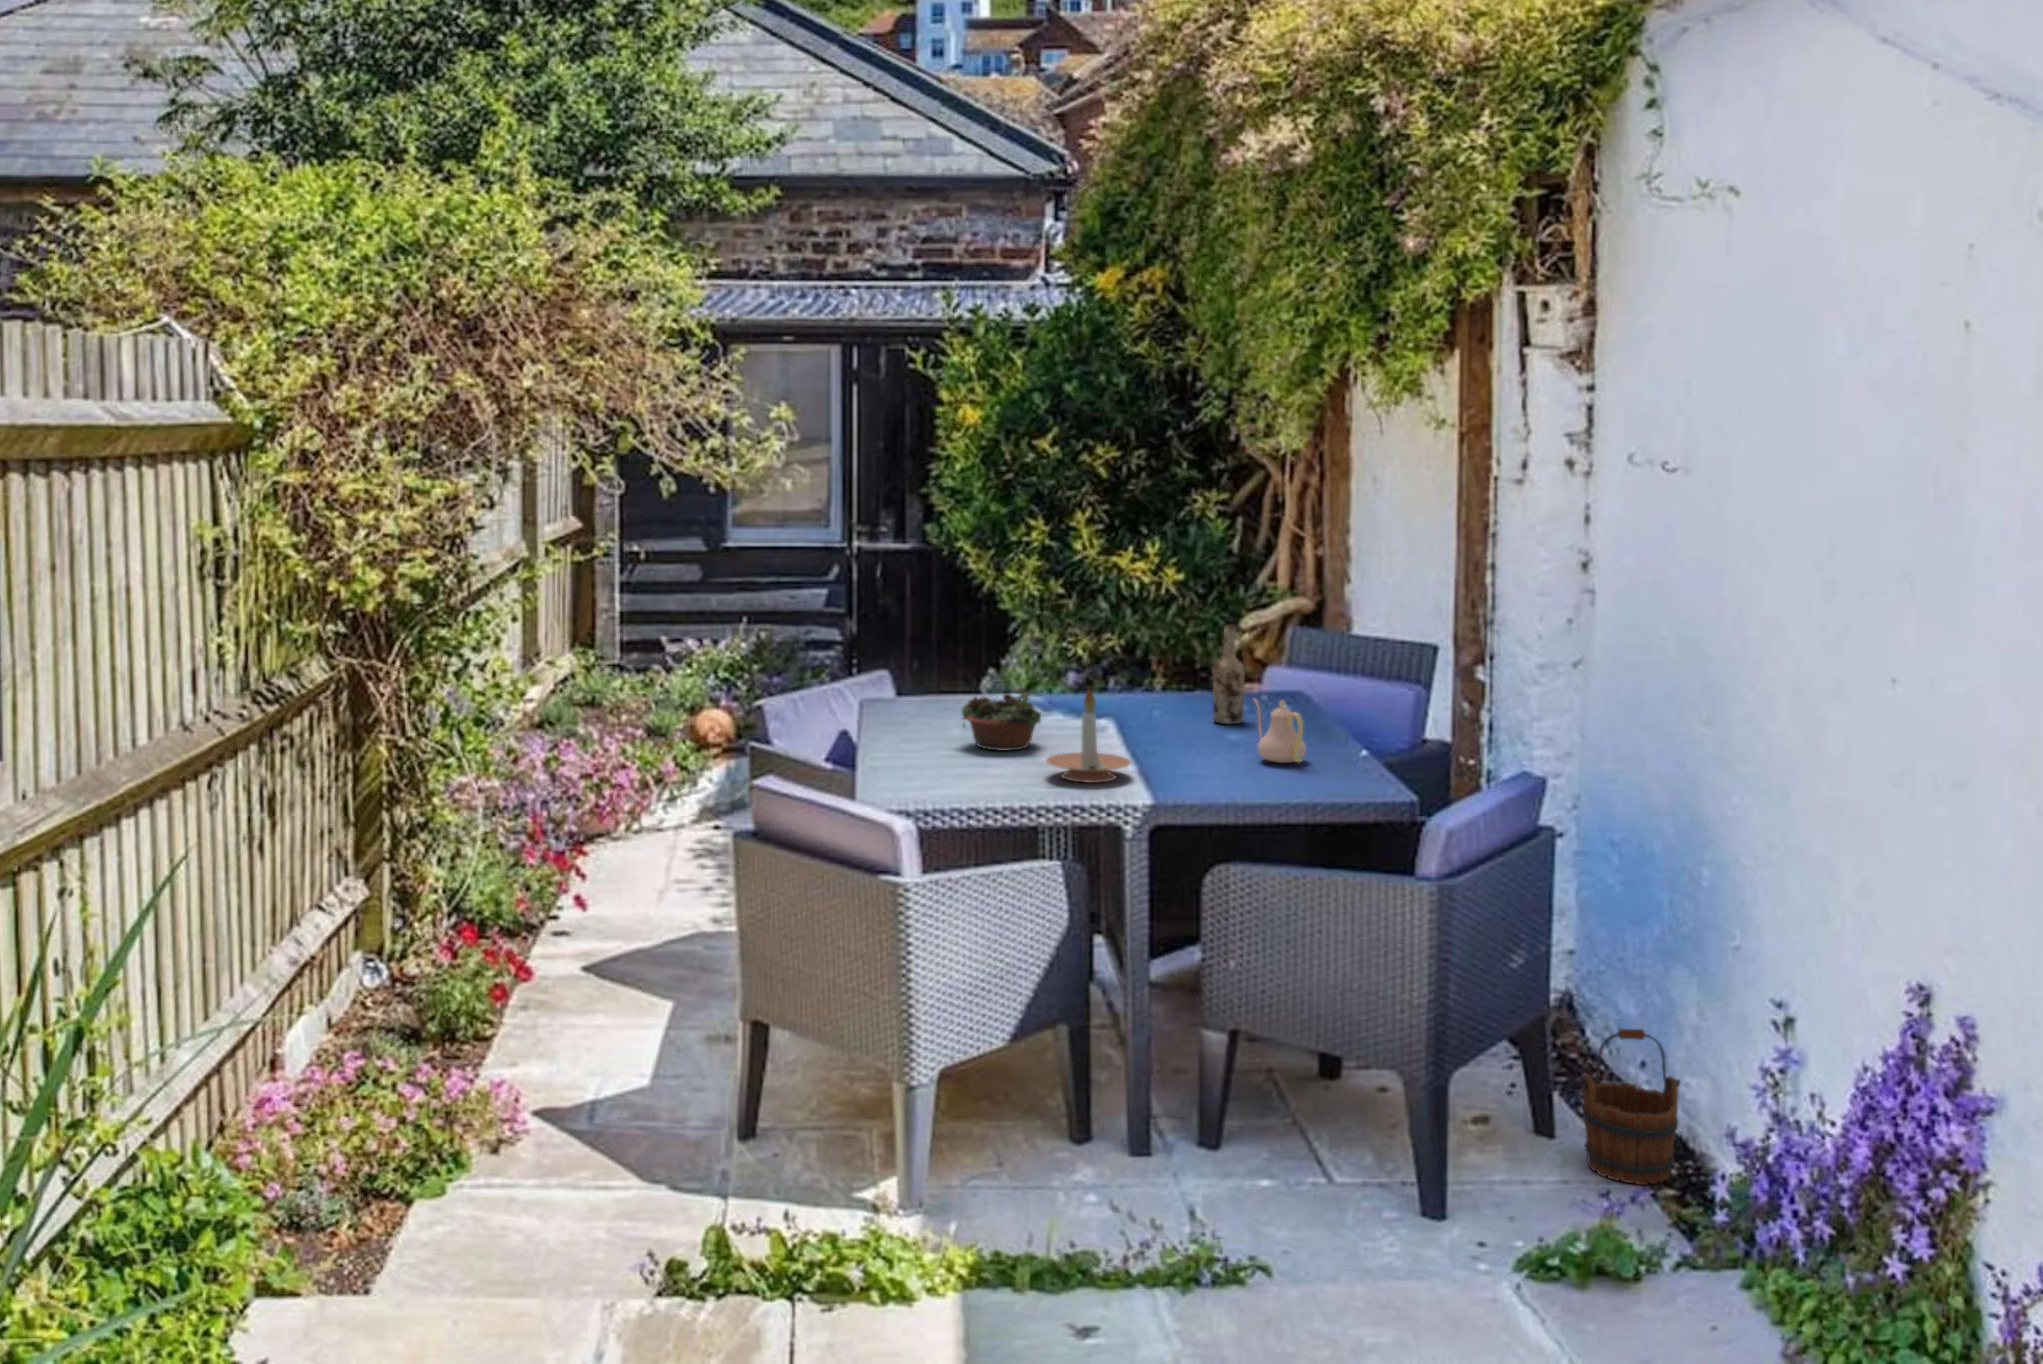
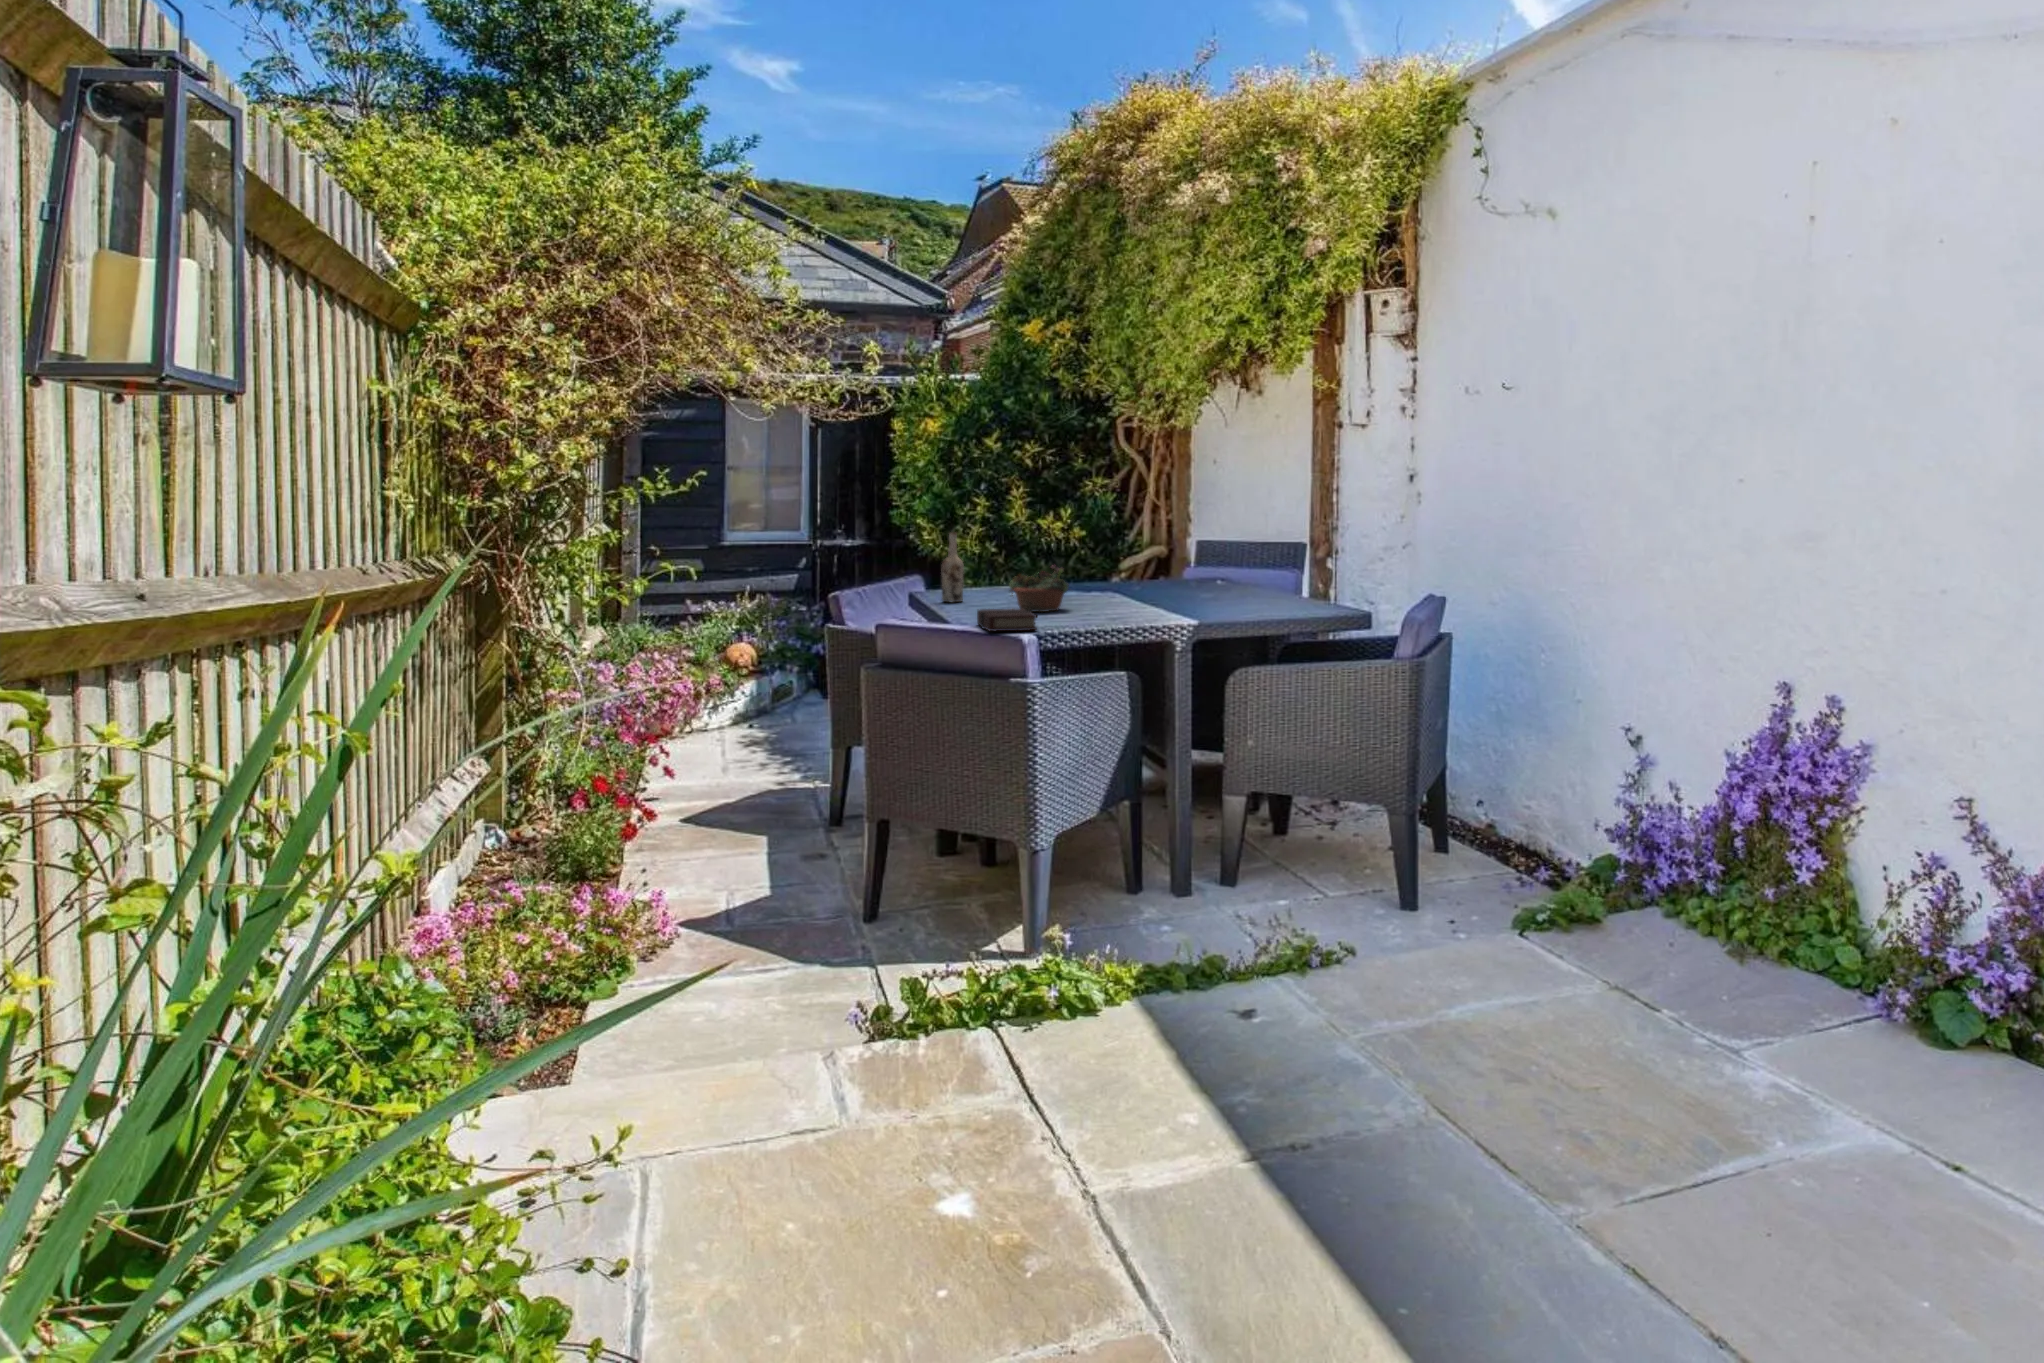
wine bottle: present [1213,624,1245,724] -> present [942,532,964,602]
candle holder: present [1047,688,1131,783] -> none [1091,551,1154,620]
teapot: present [1254,699,1306,763] -> none [1216,564,1261,607]
book: none [890,755,956,797] -> present [977,609,1037,631]
wooden bucket: present [1581,1029,1680,1185] -> none [1465,758,1526,862]

